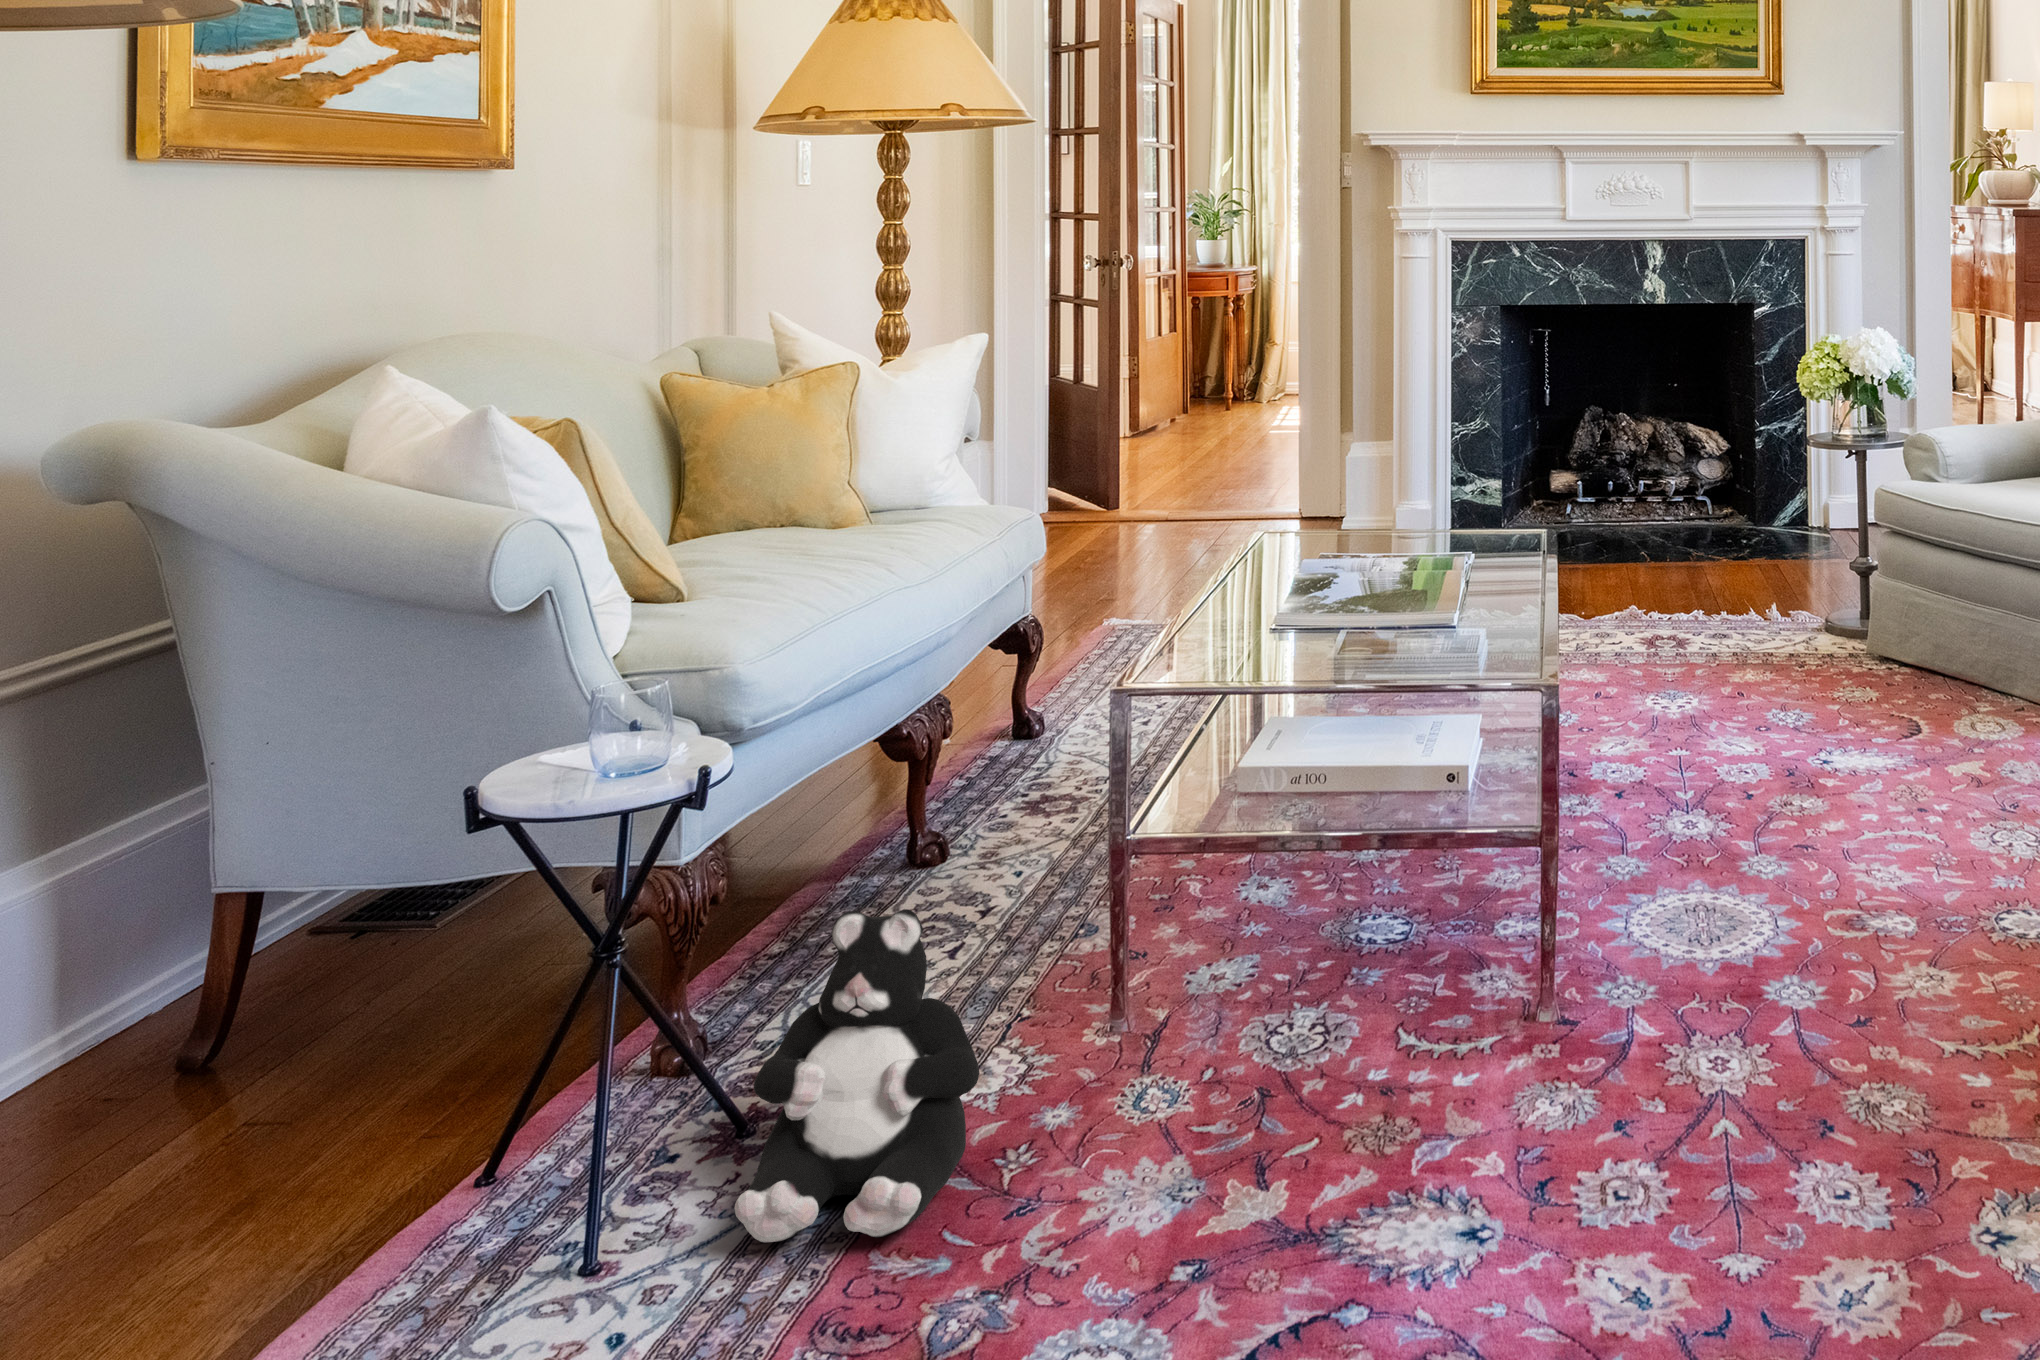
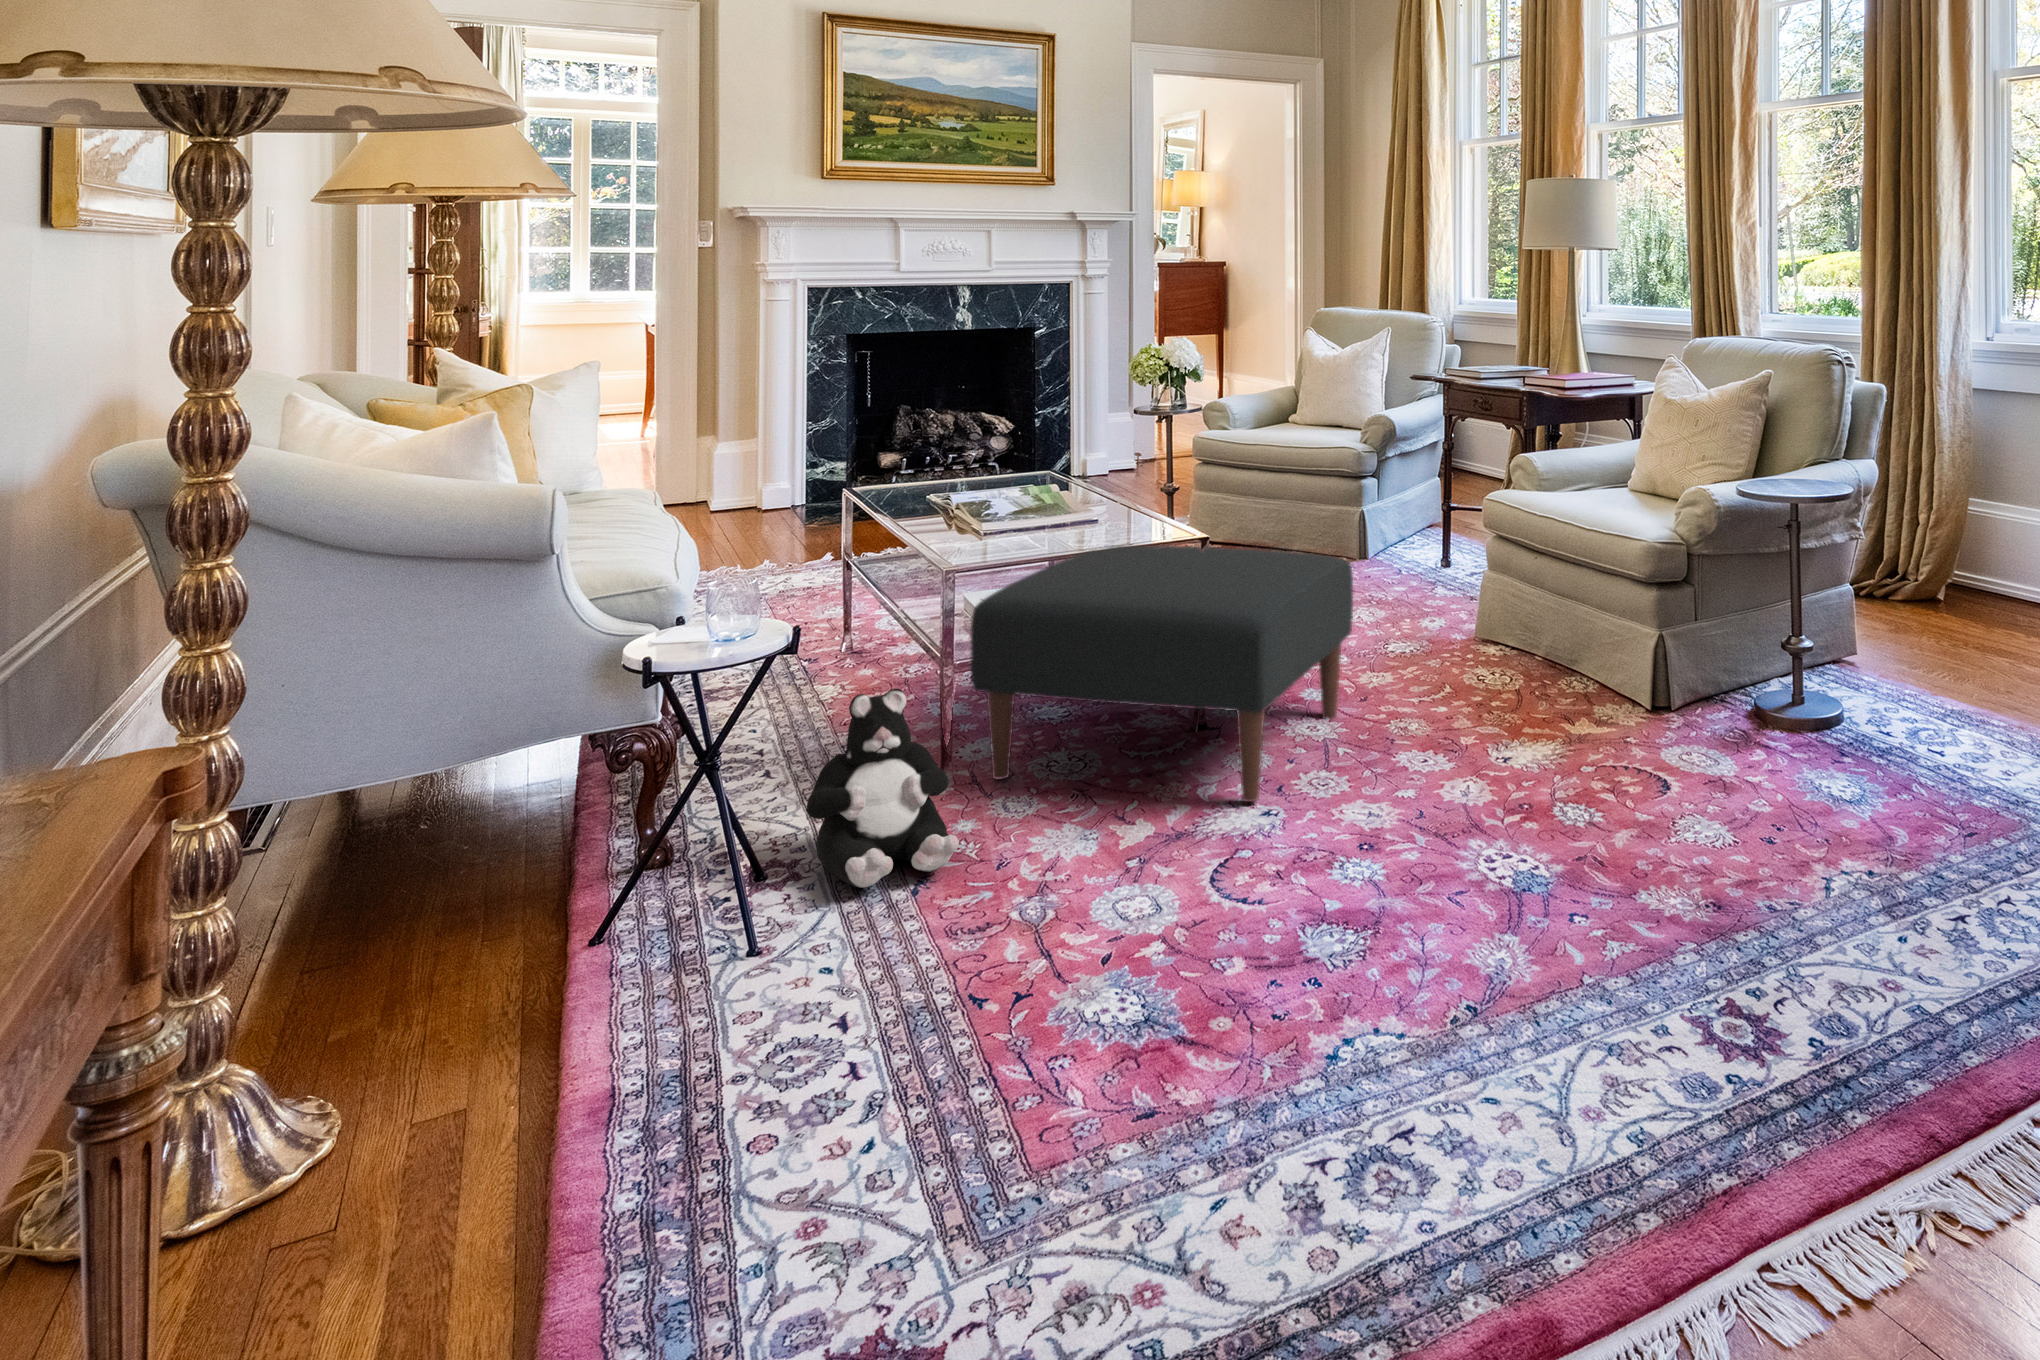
ottoman: none [1118,683,1816,1225] -> present [970,545,1353,802]

